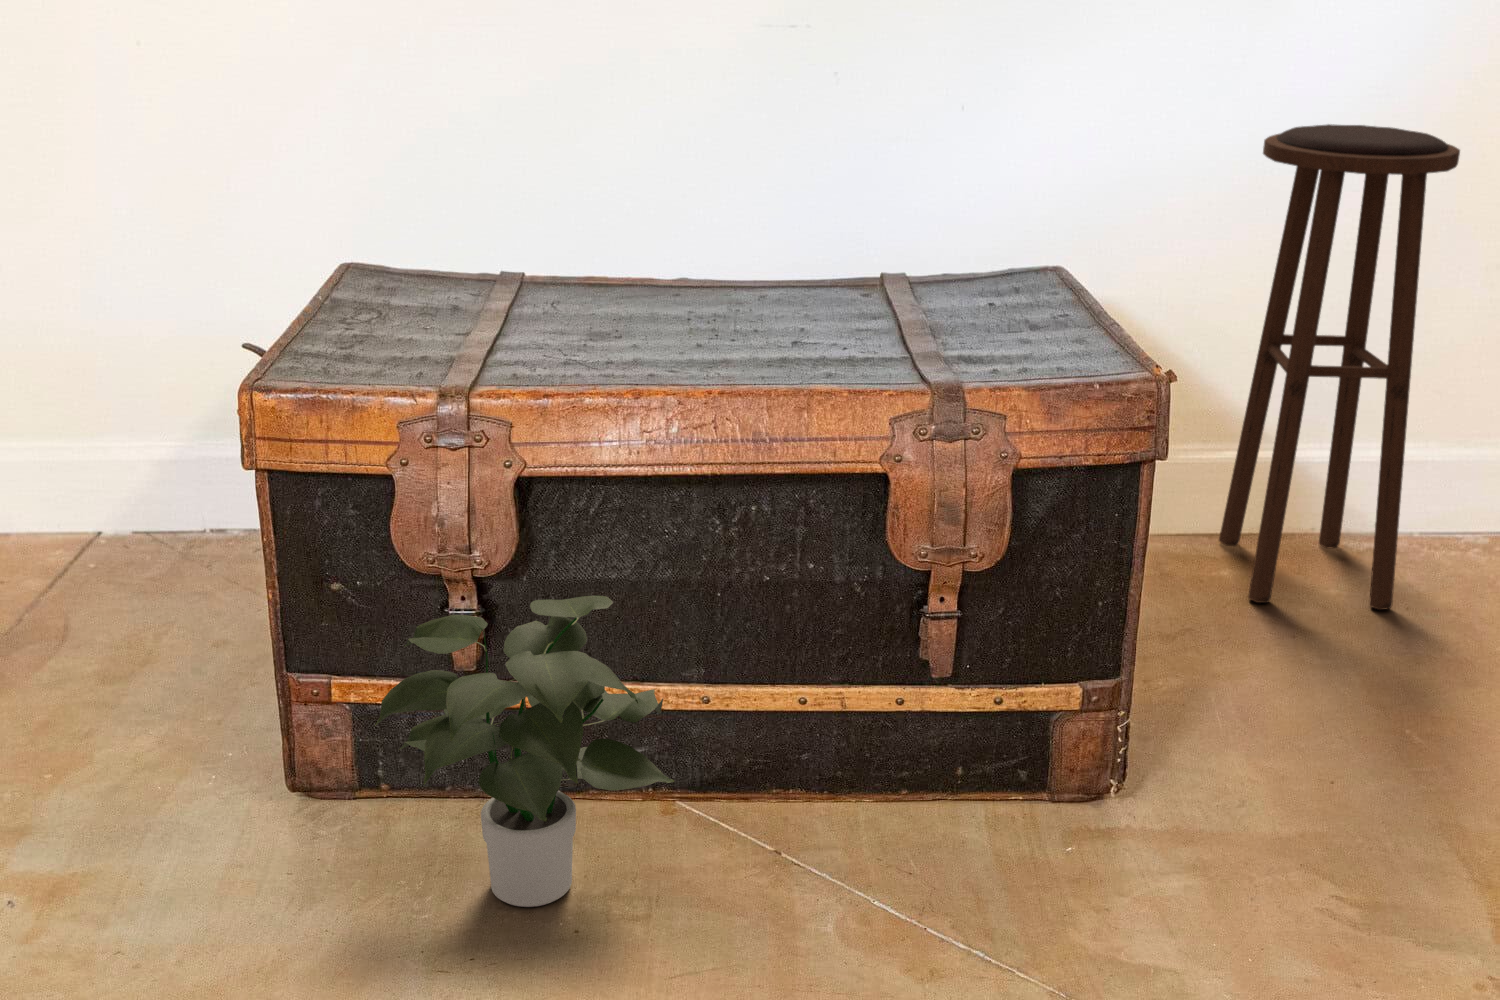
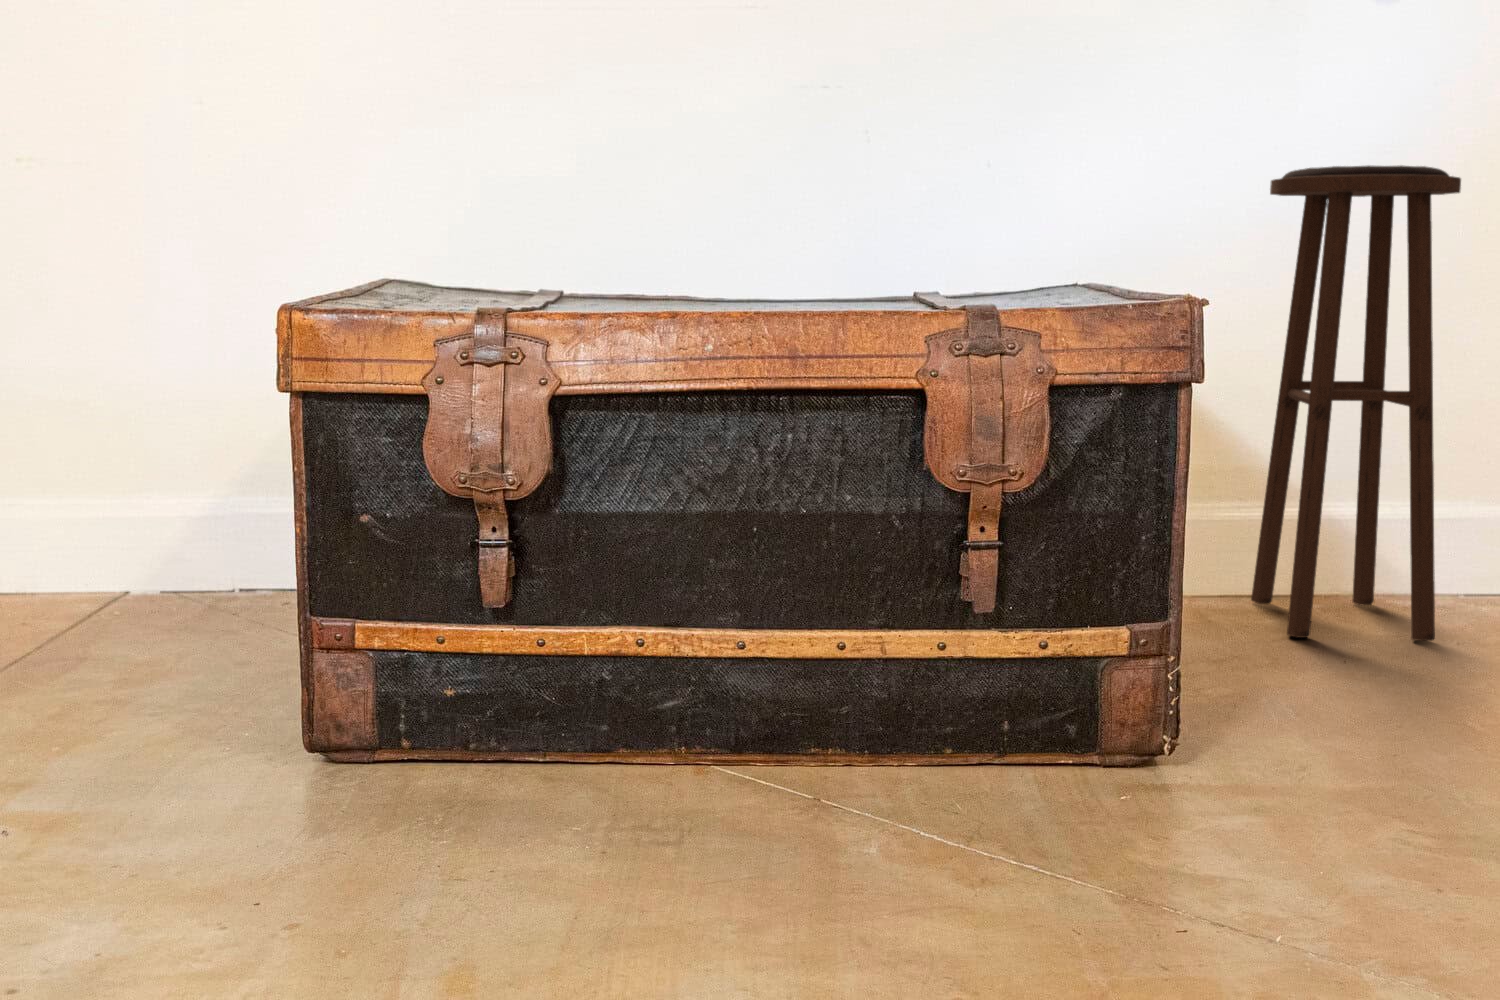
potted plant: present [375,596,675,907] -> none [400,507,712,831]

